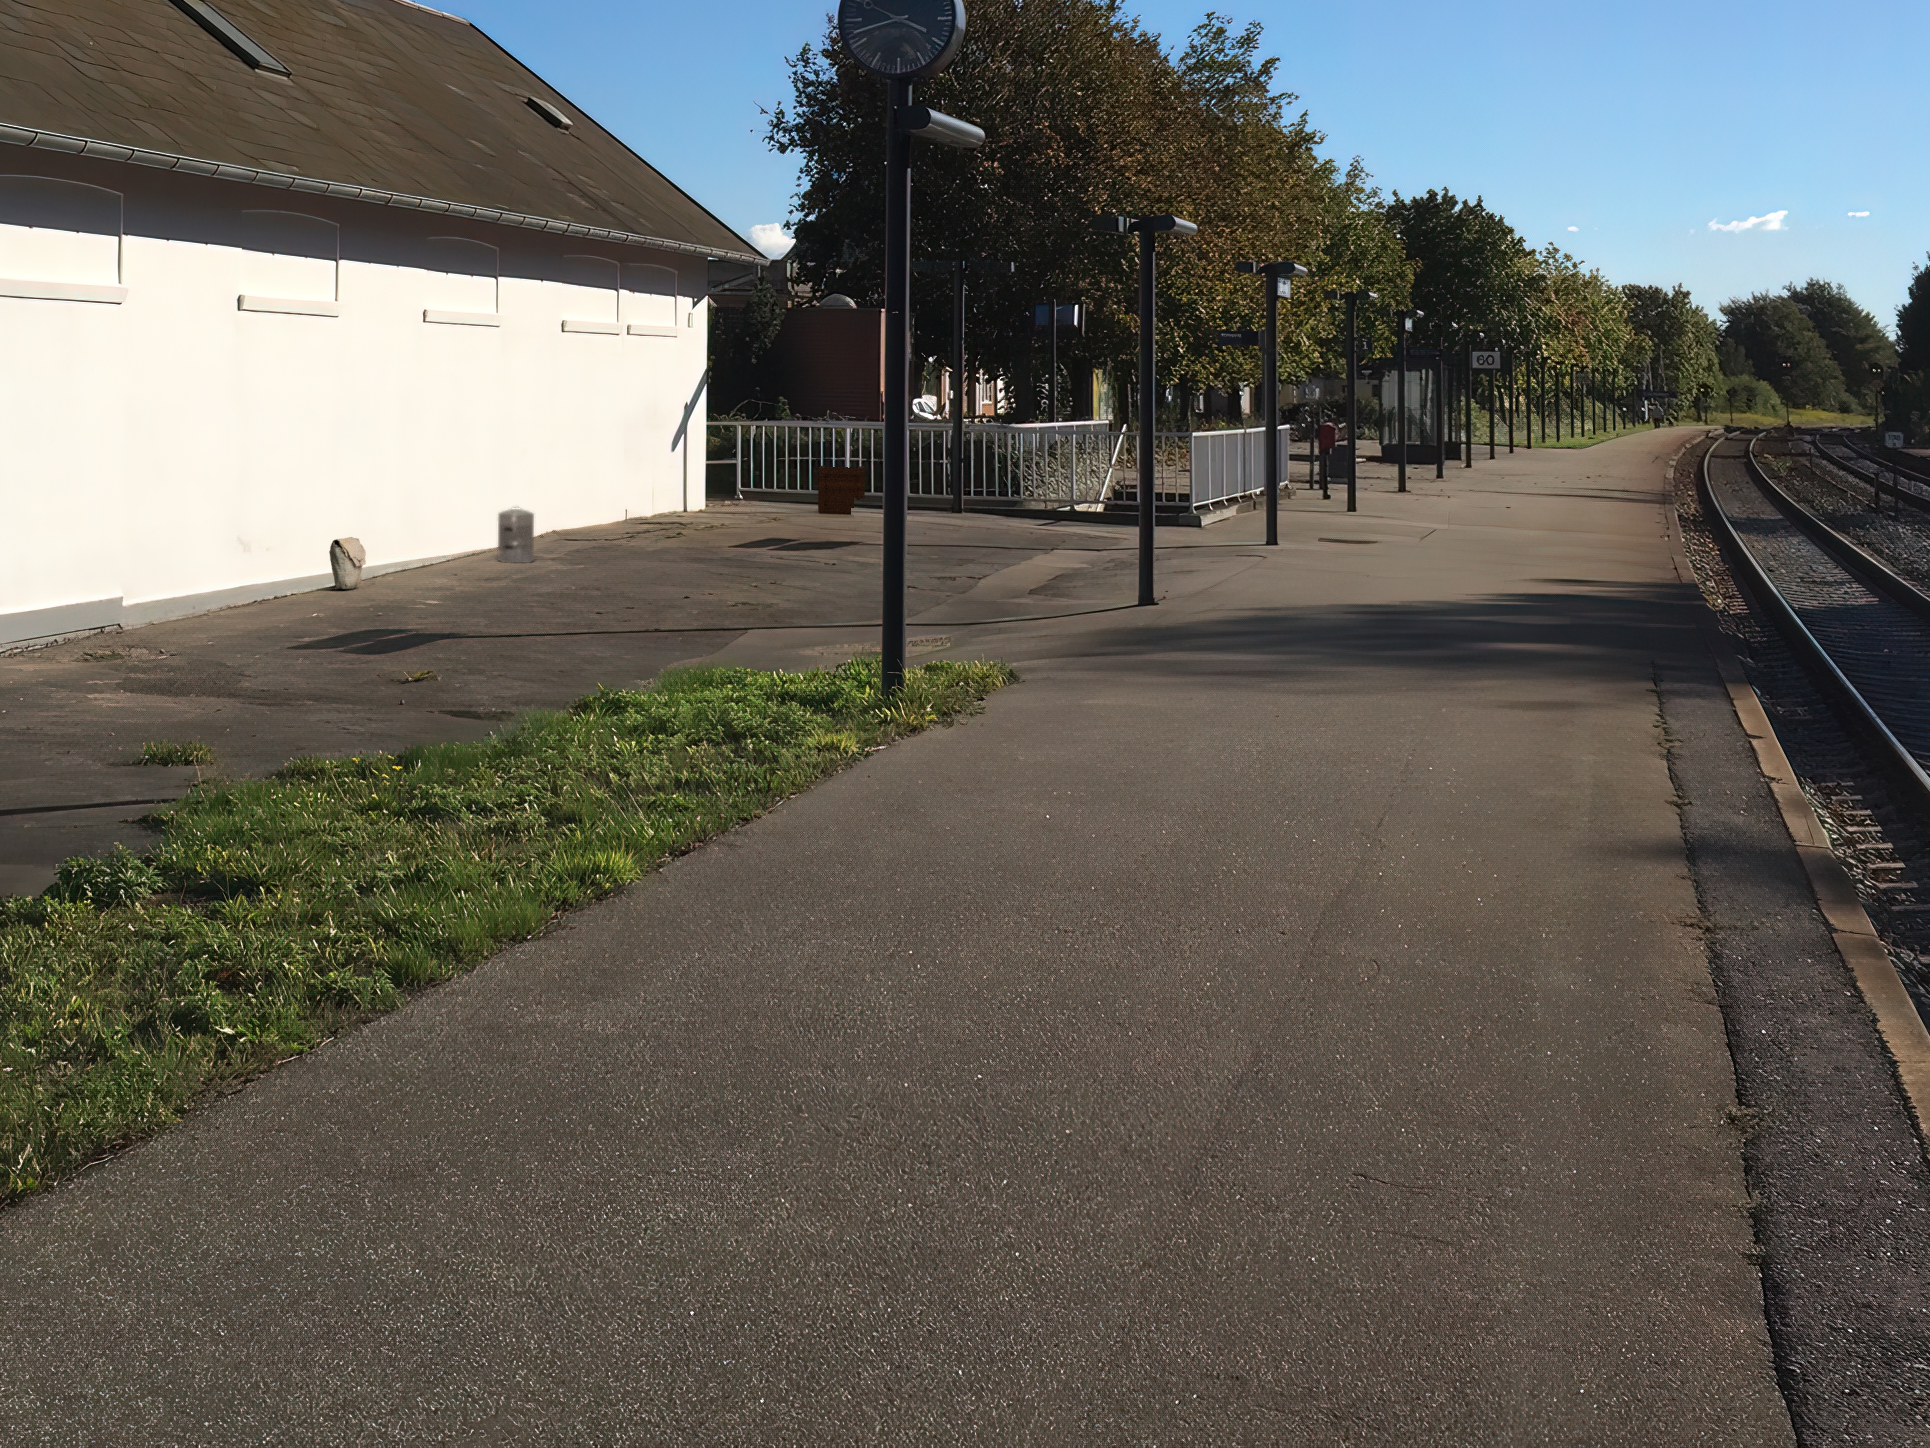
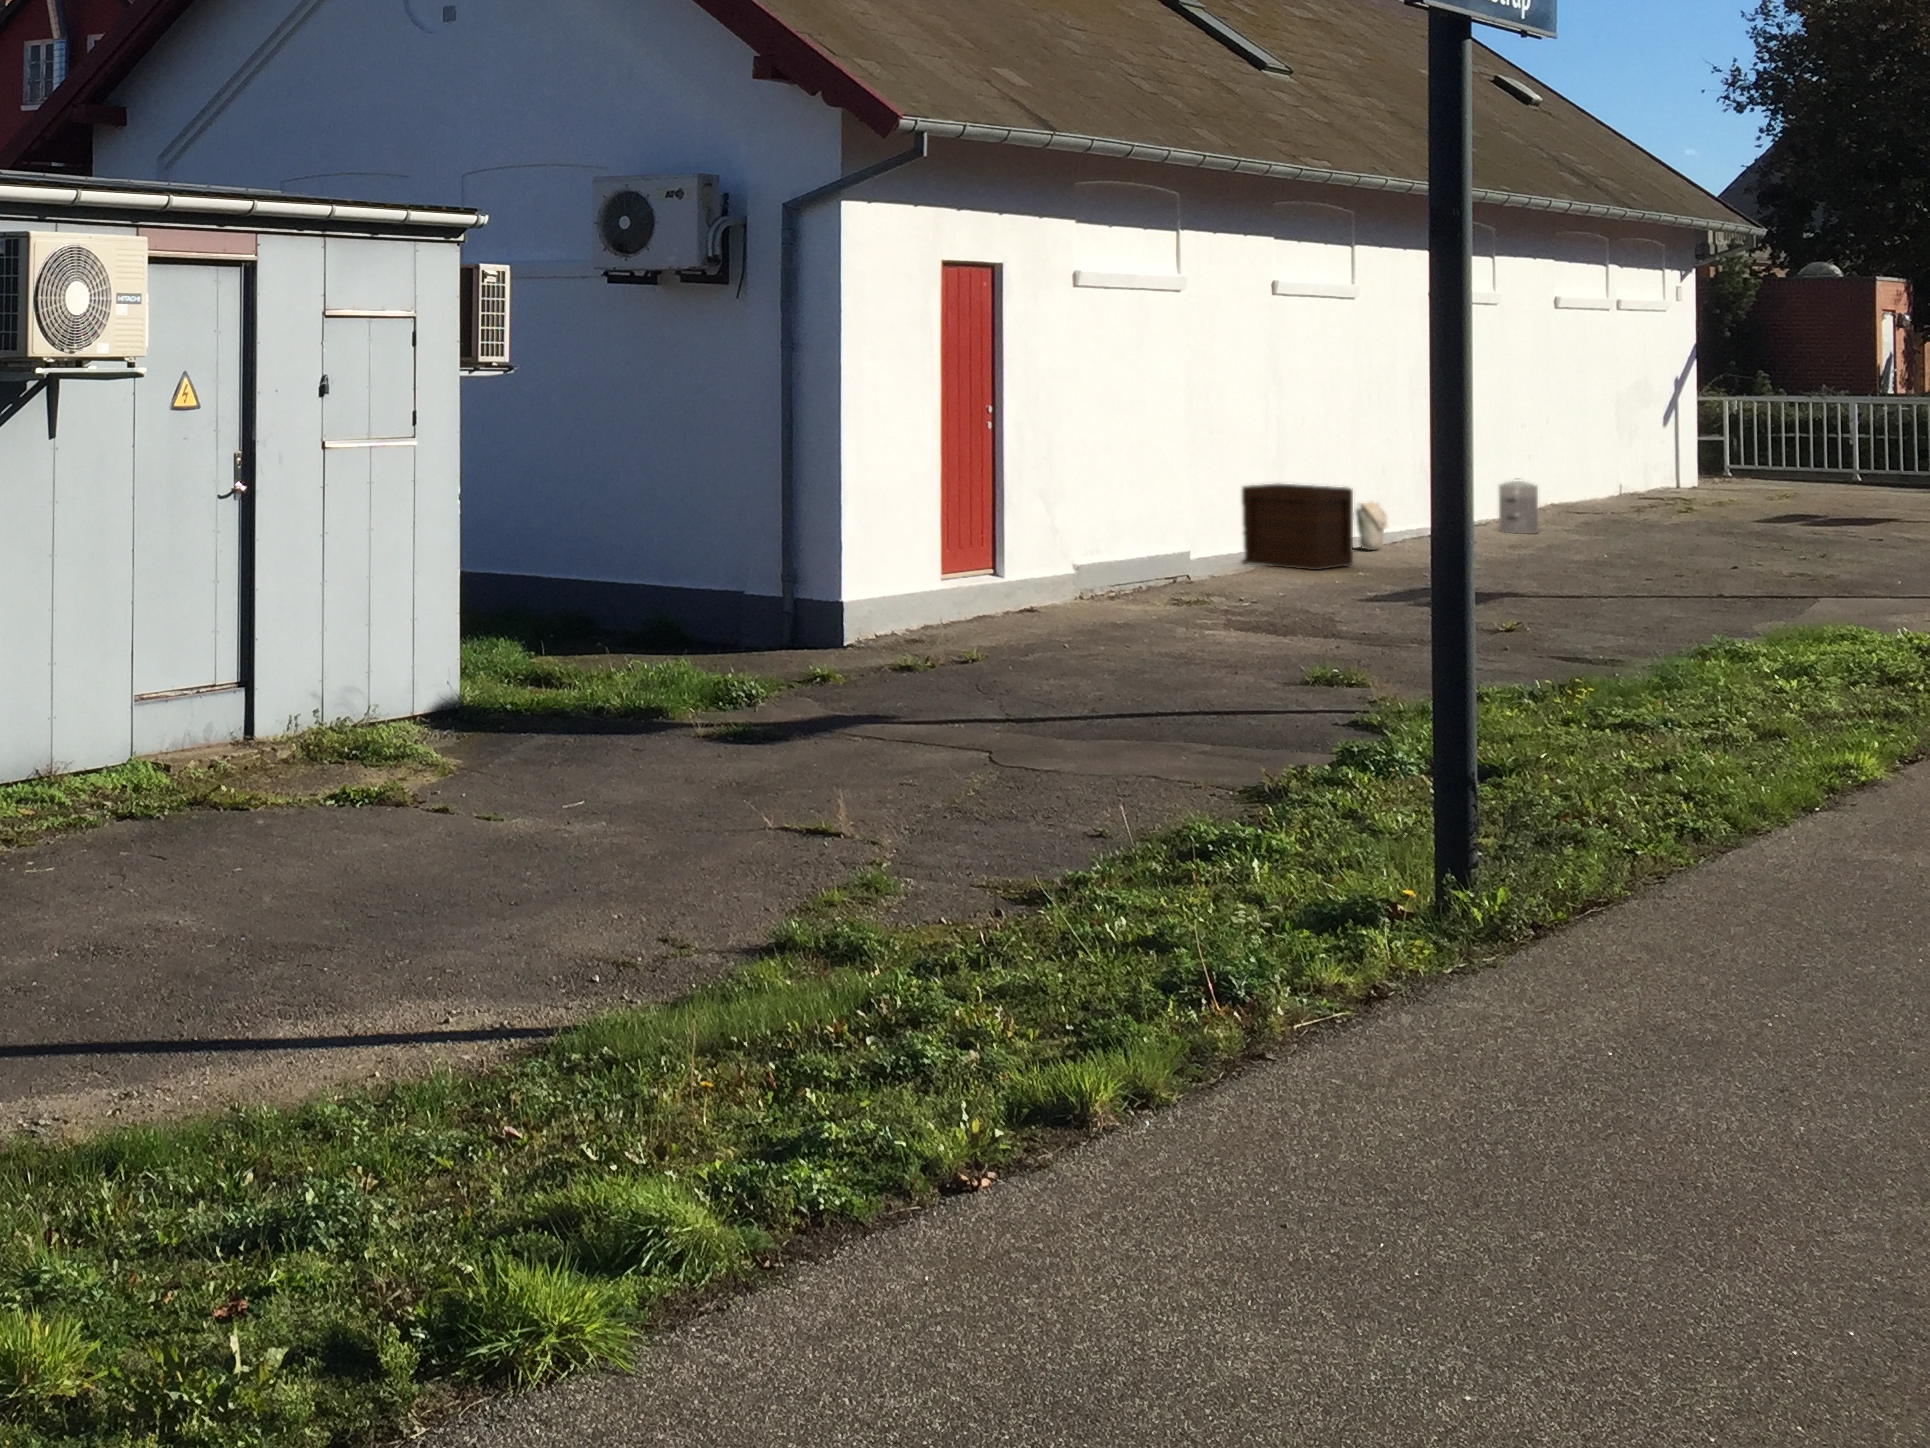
wooden crate: present [818,466,865,514] -> present [1242,484,1353,570]

